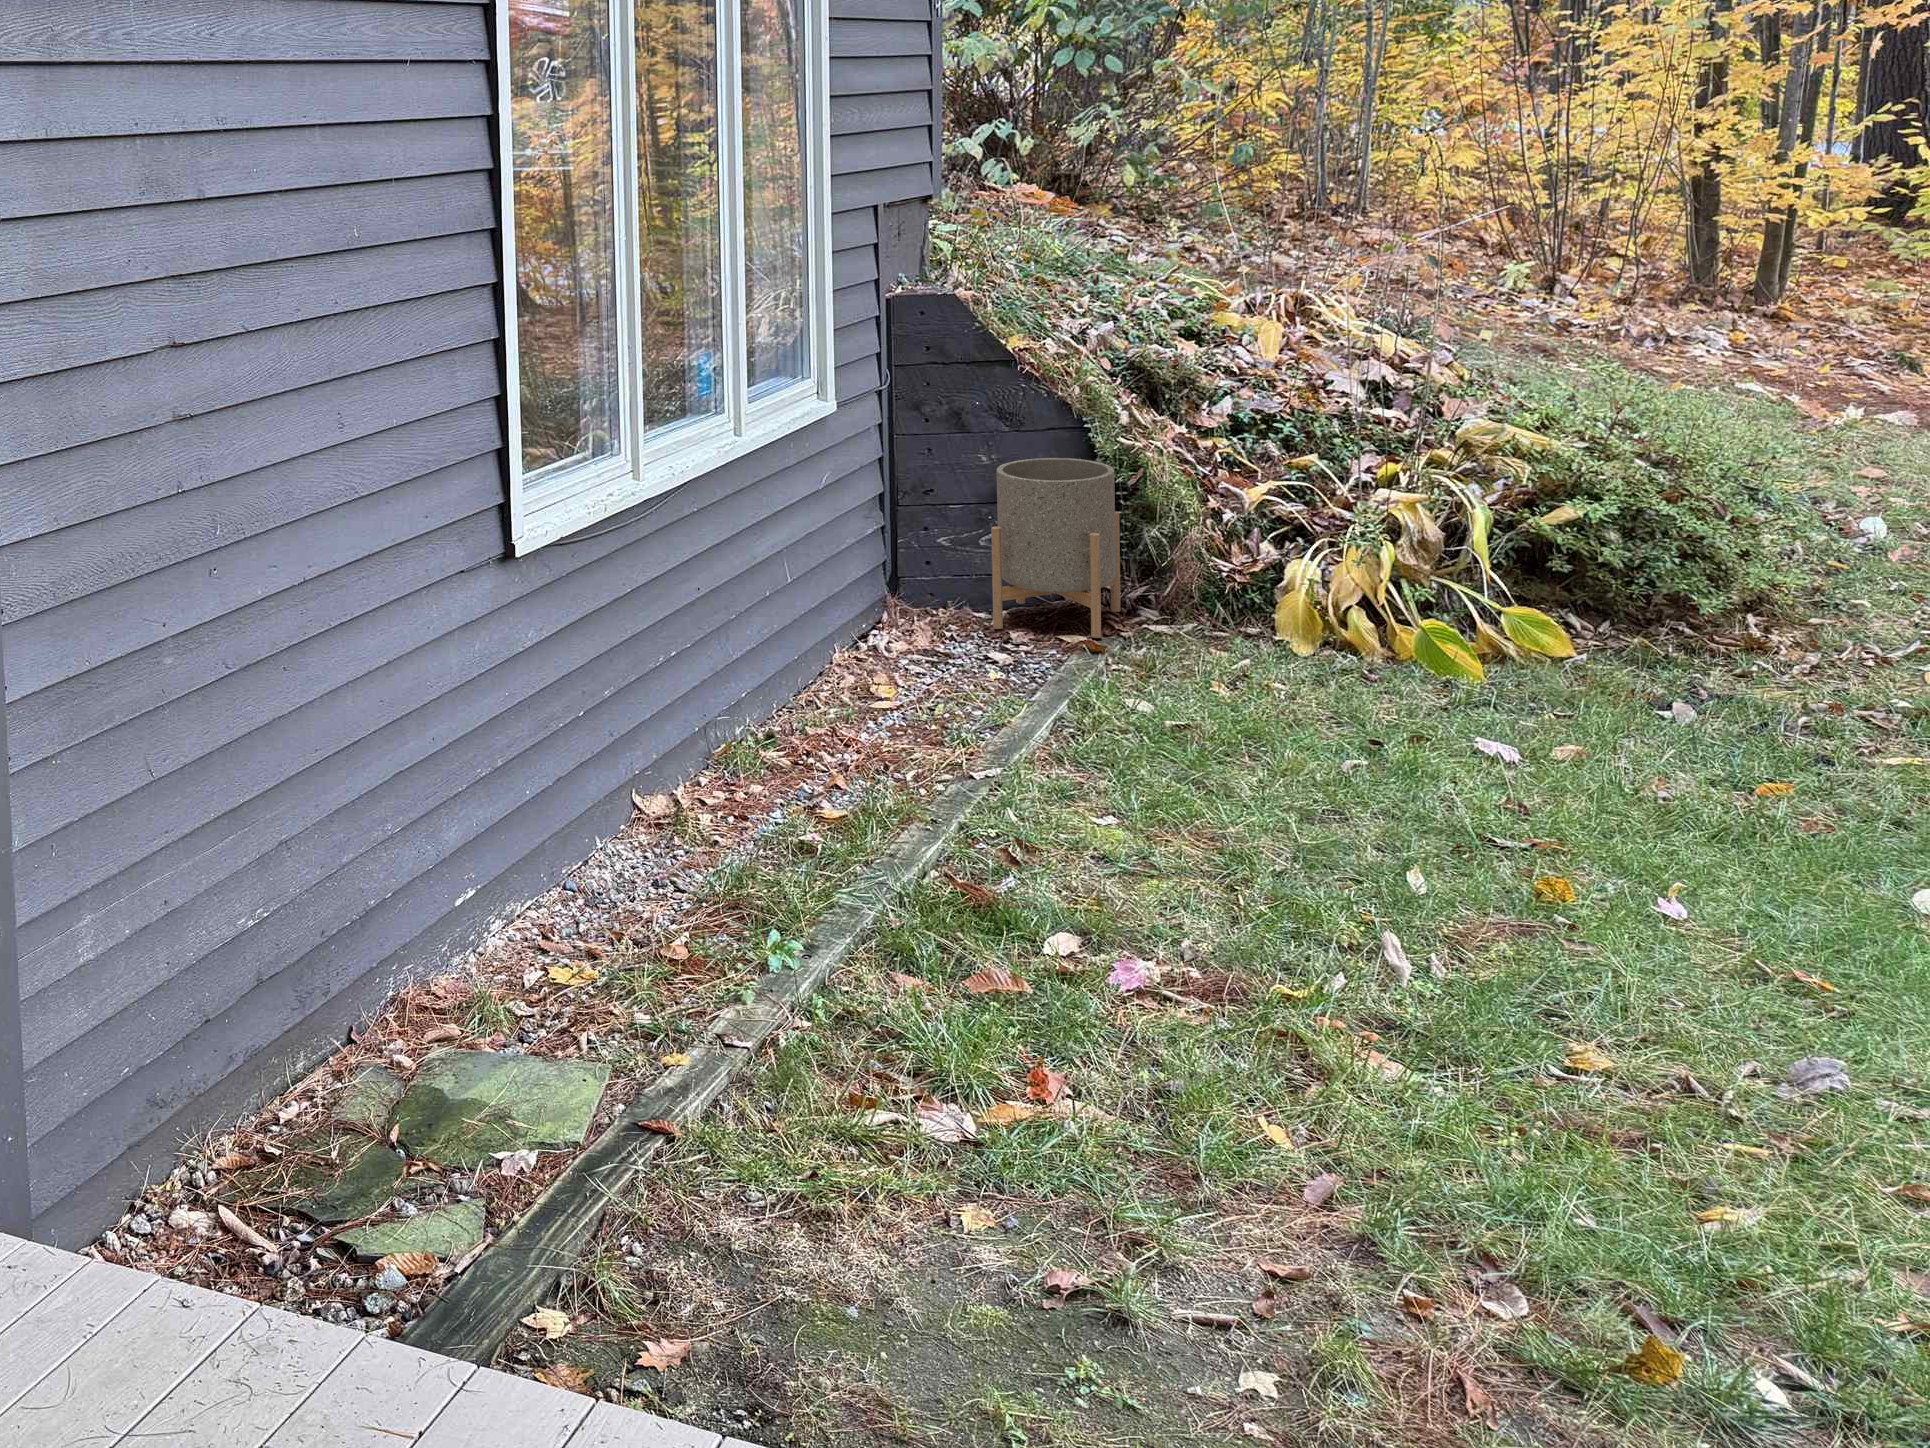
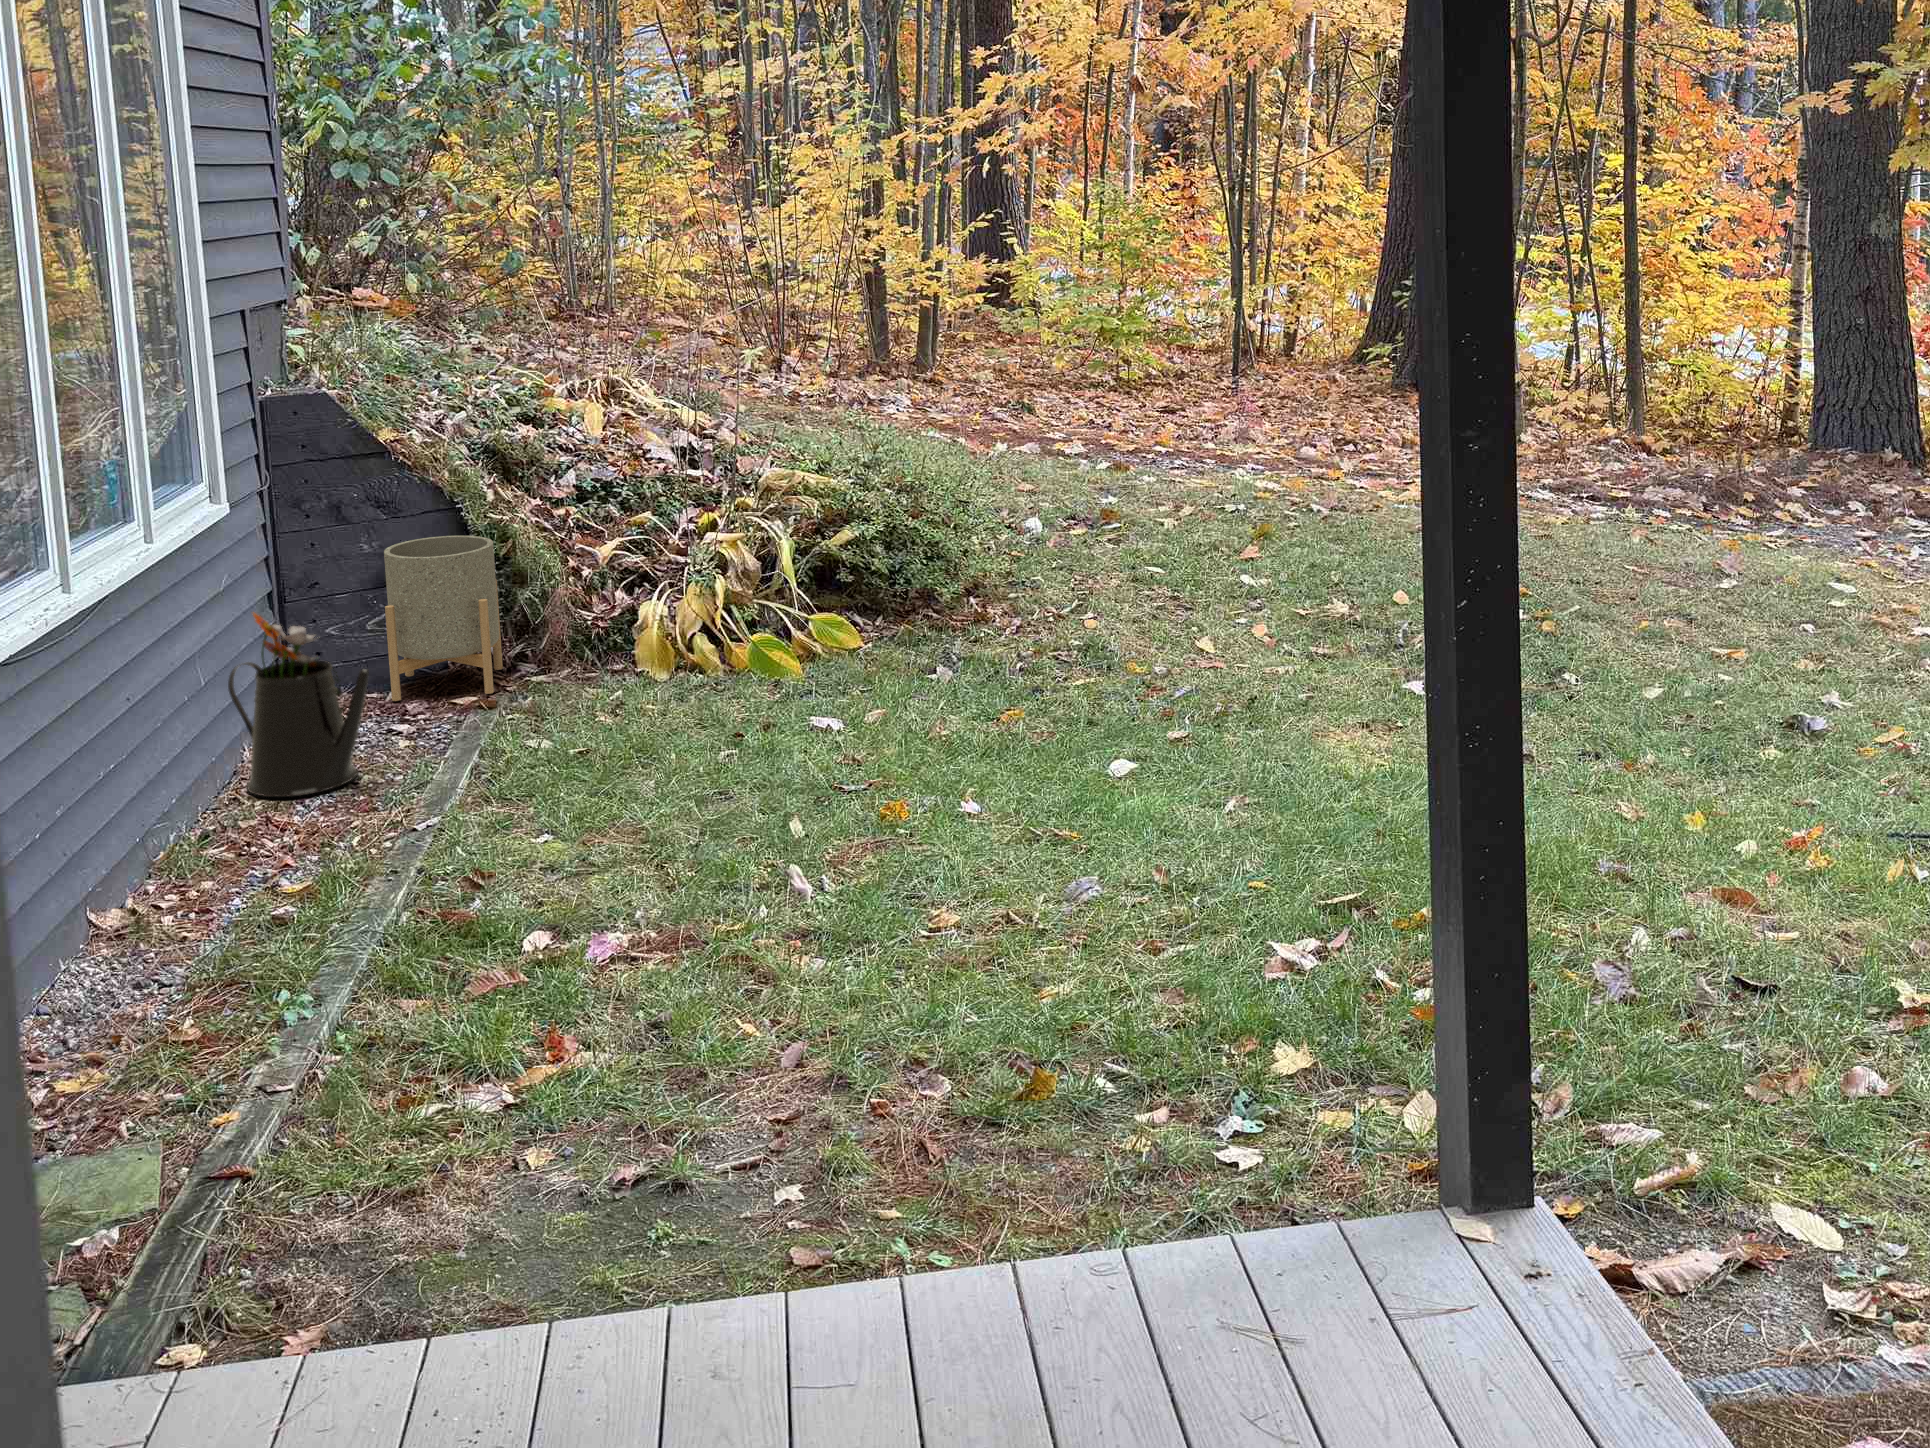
watering can: none [817,513,945,715] -> present [228,612,369,797]

